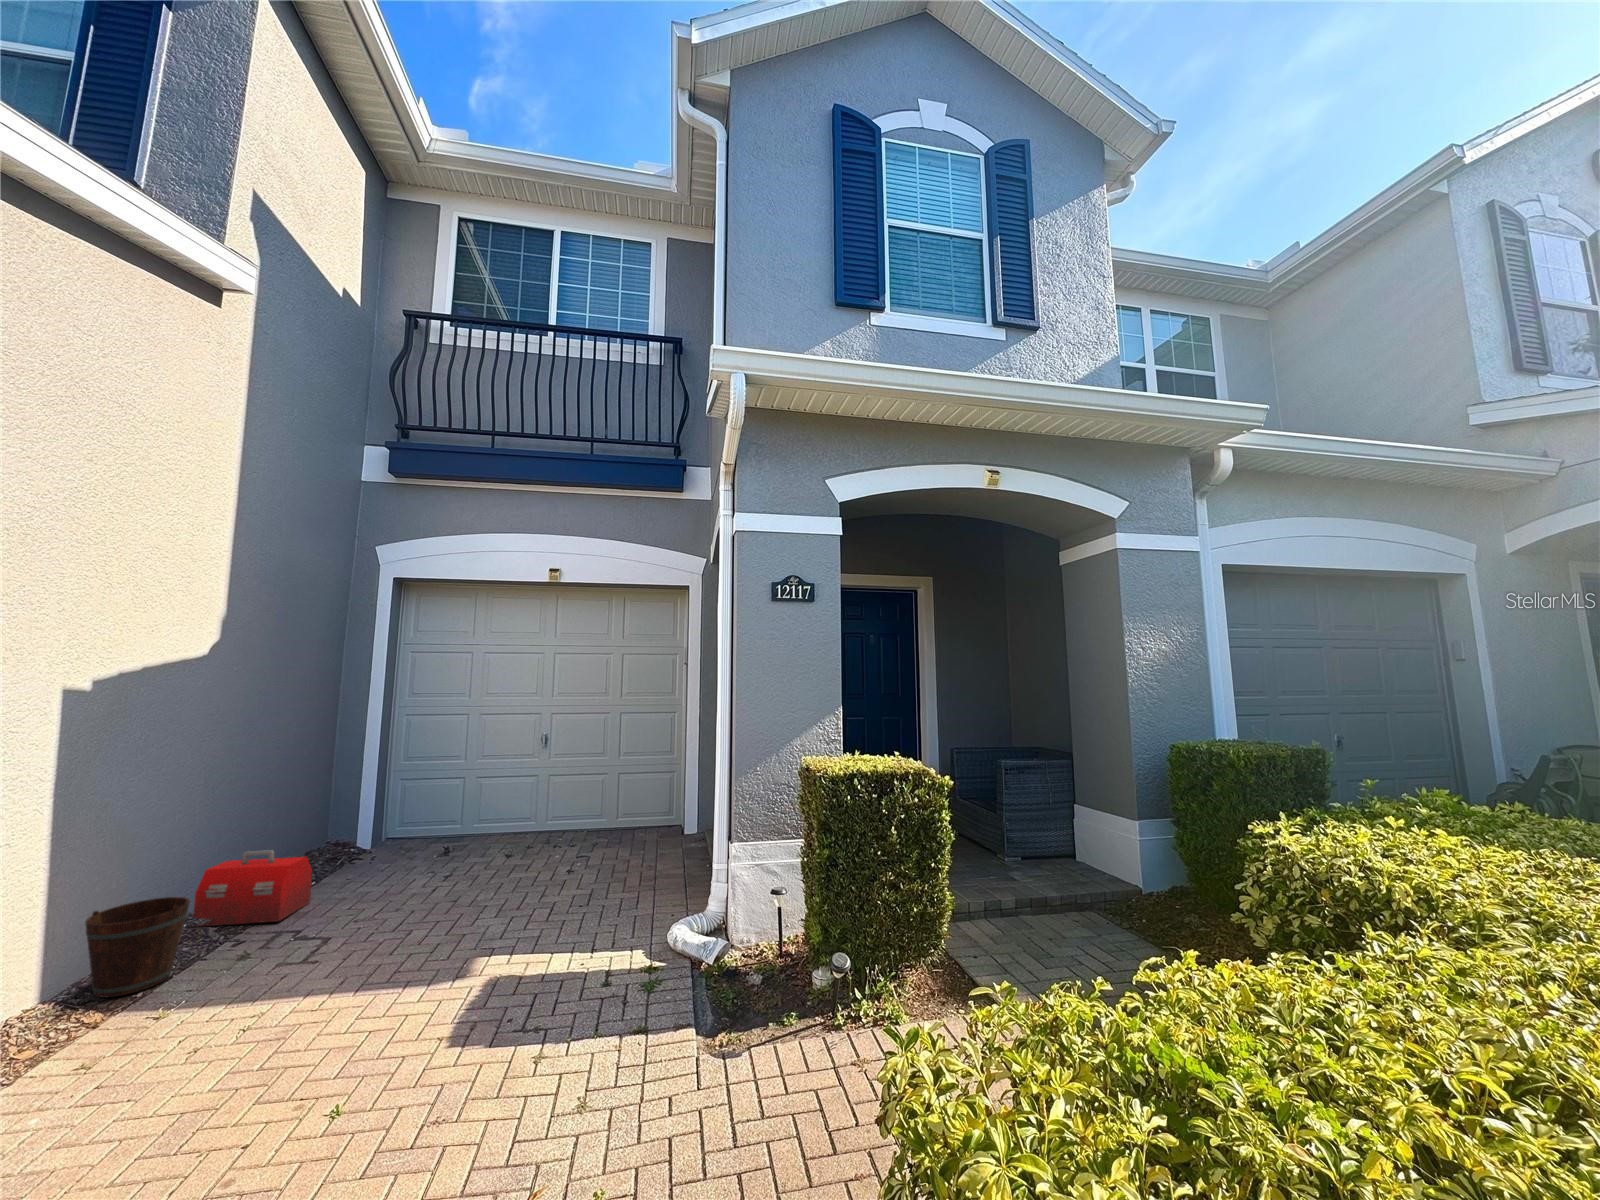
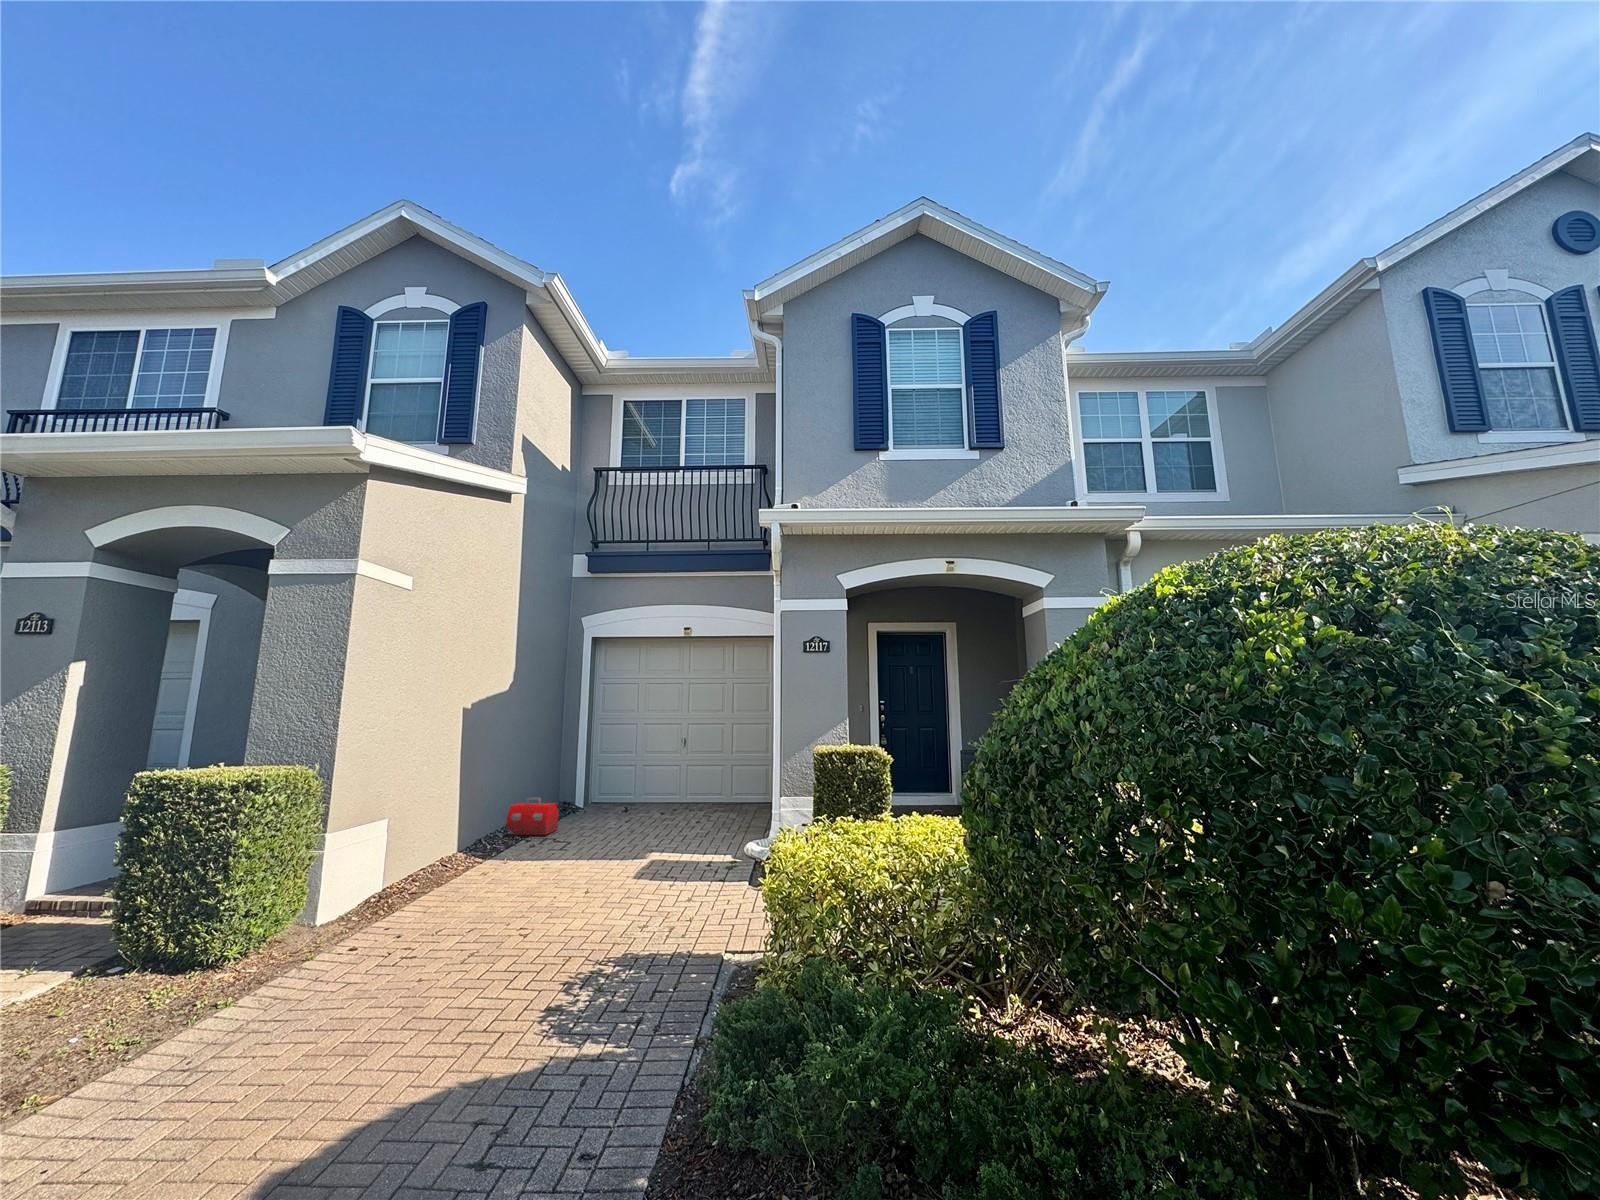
bucket: present [85,897,190,997] -> none [472,813,511,855]

